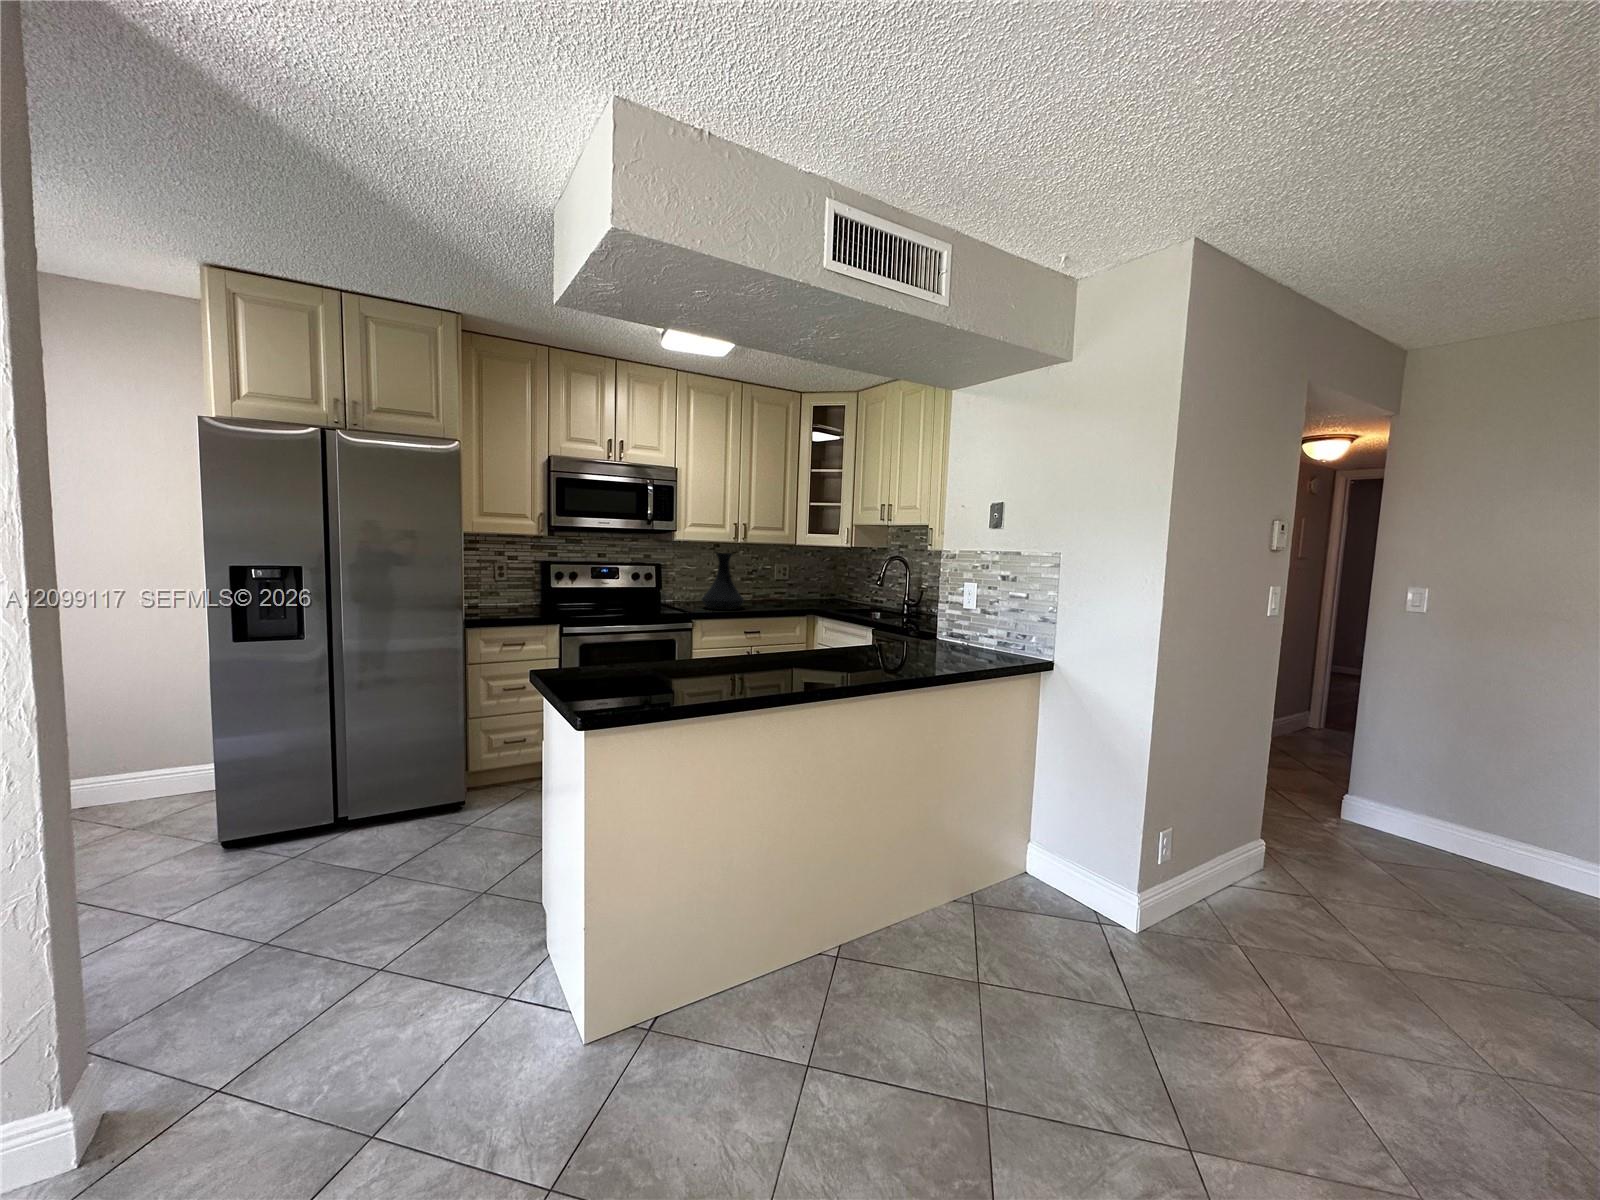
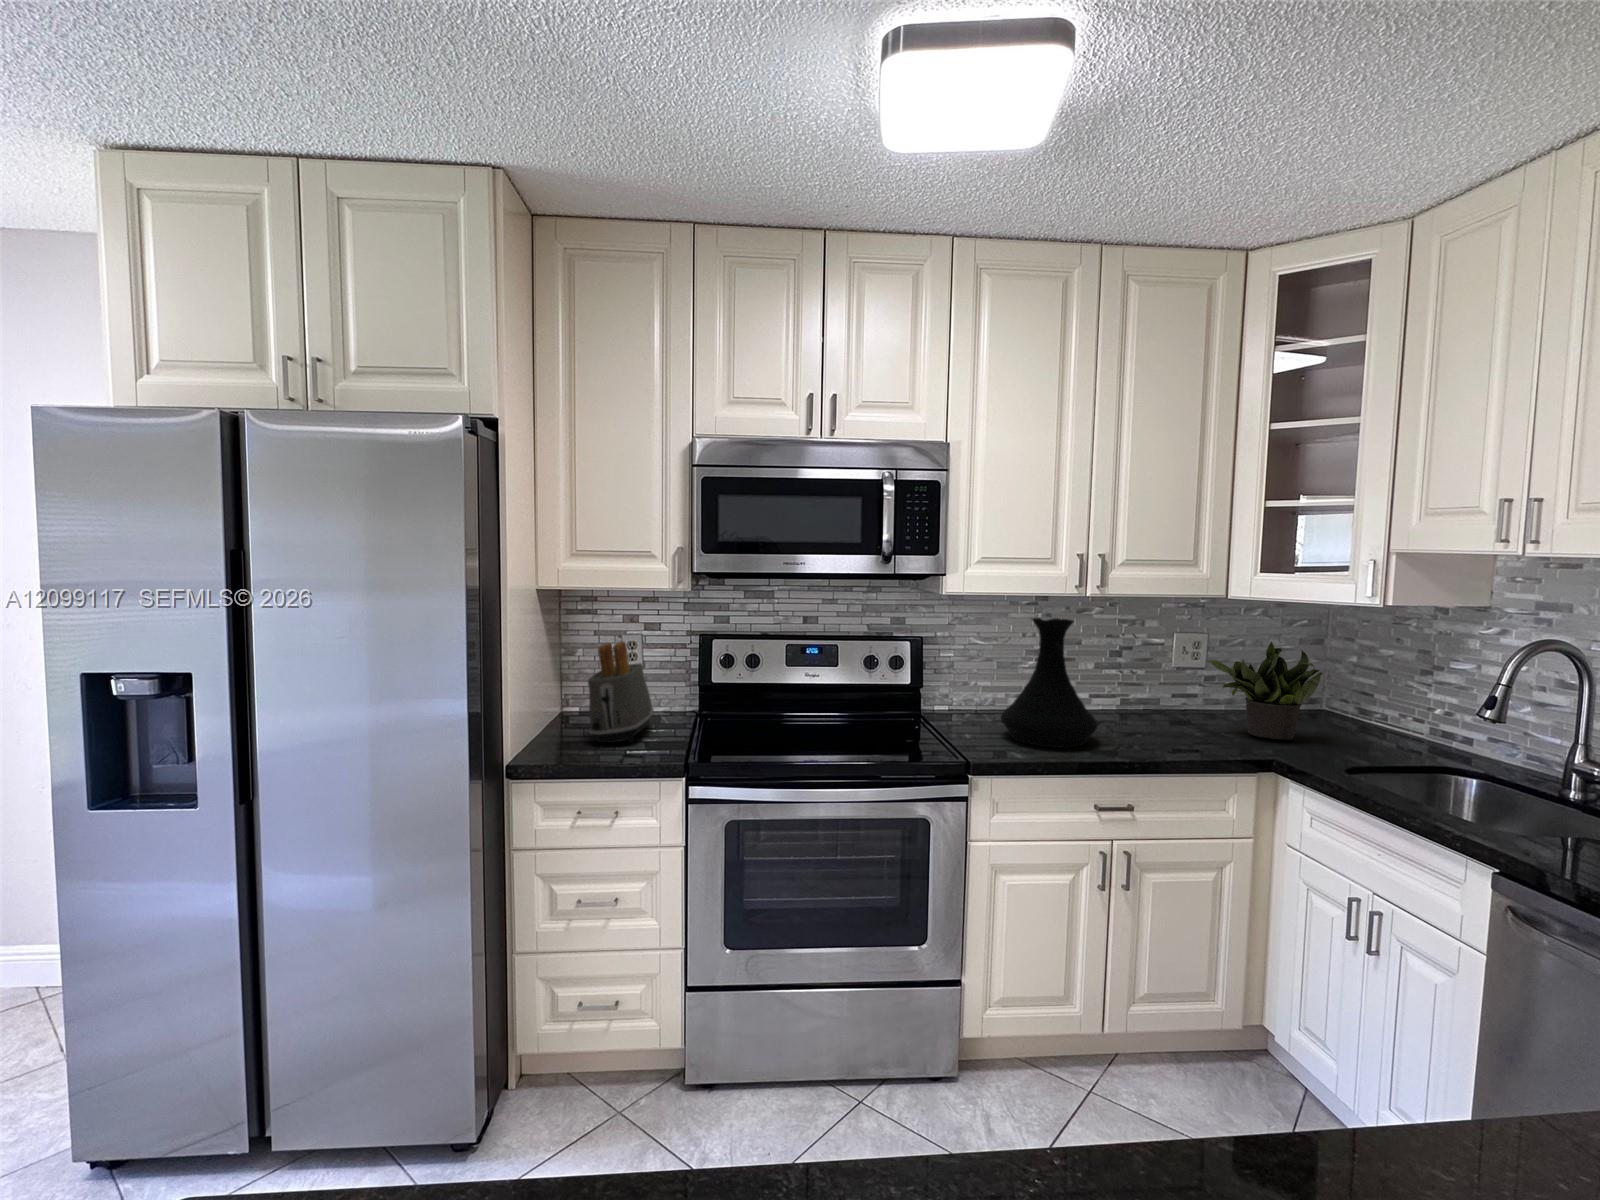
toaster: none [490,563,523,615] -> present [588,641,654,743]
potted plant: none [788,563,832,605] -> present [1207,642,1322,740]

